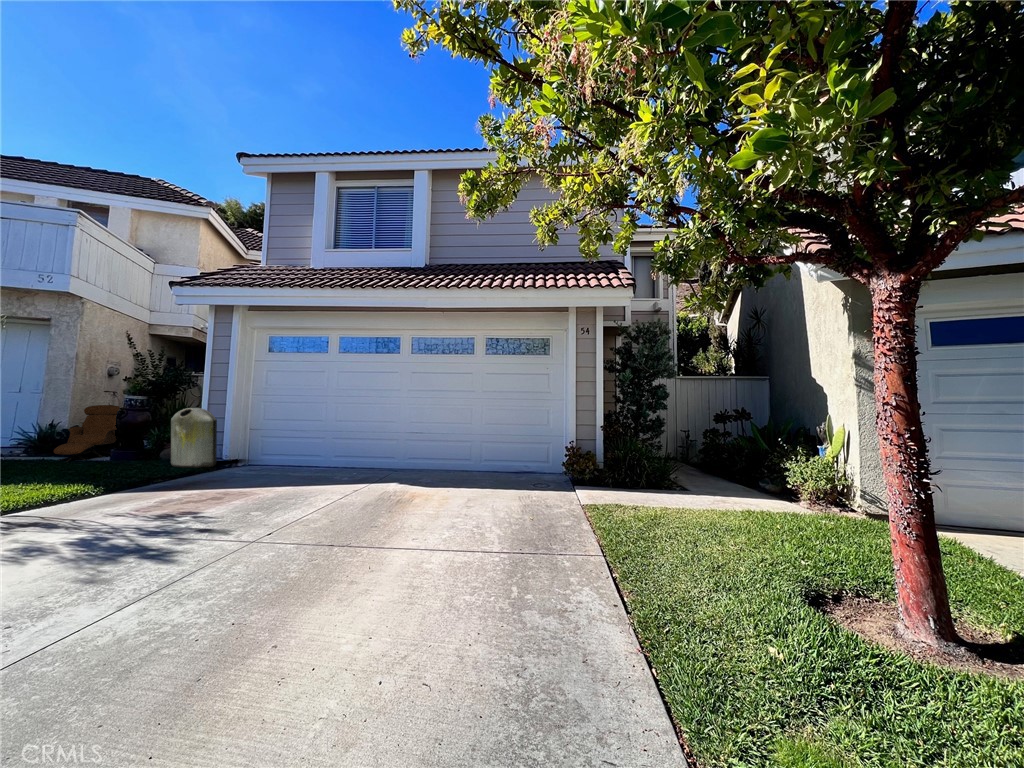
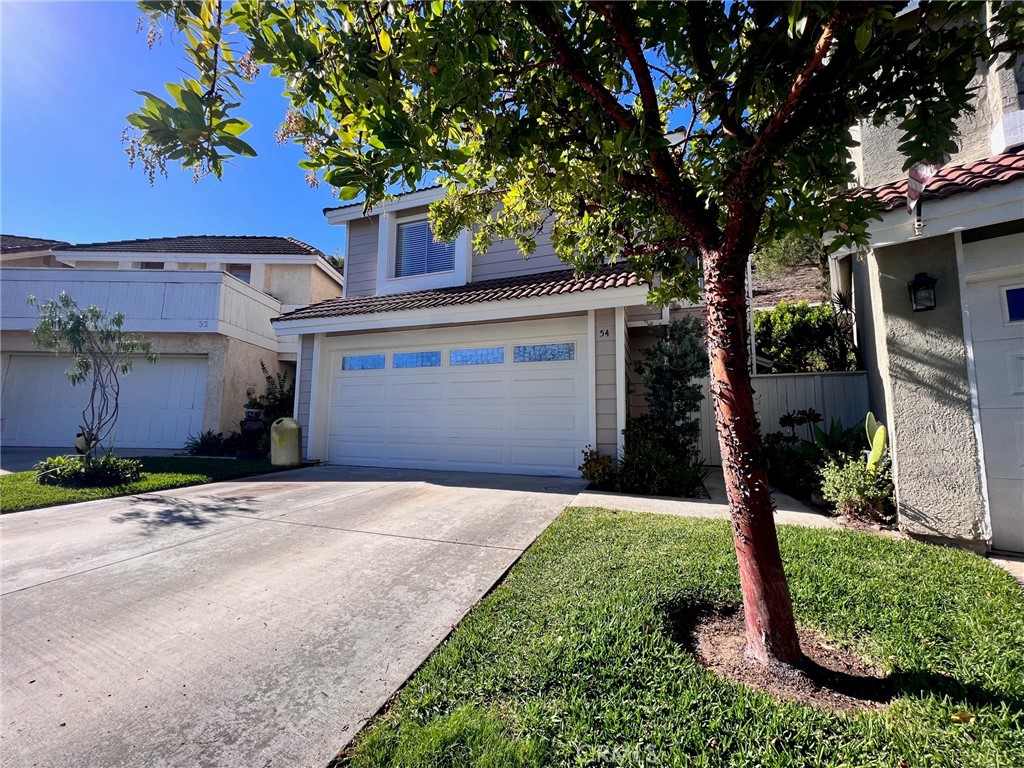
lounge chair: present [54,405,120,462] -> none [202,417,250,461]

